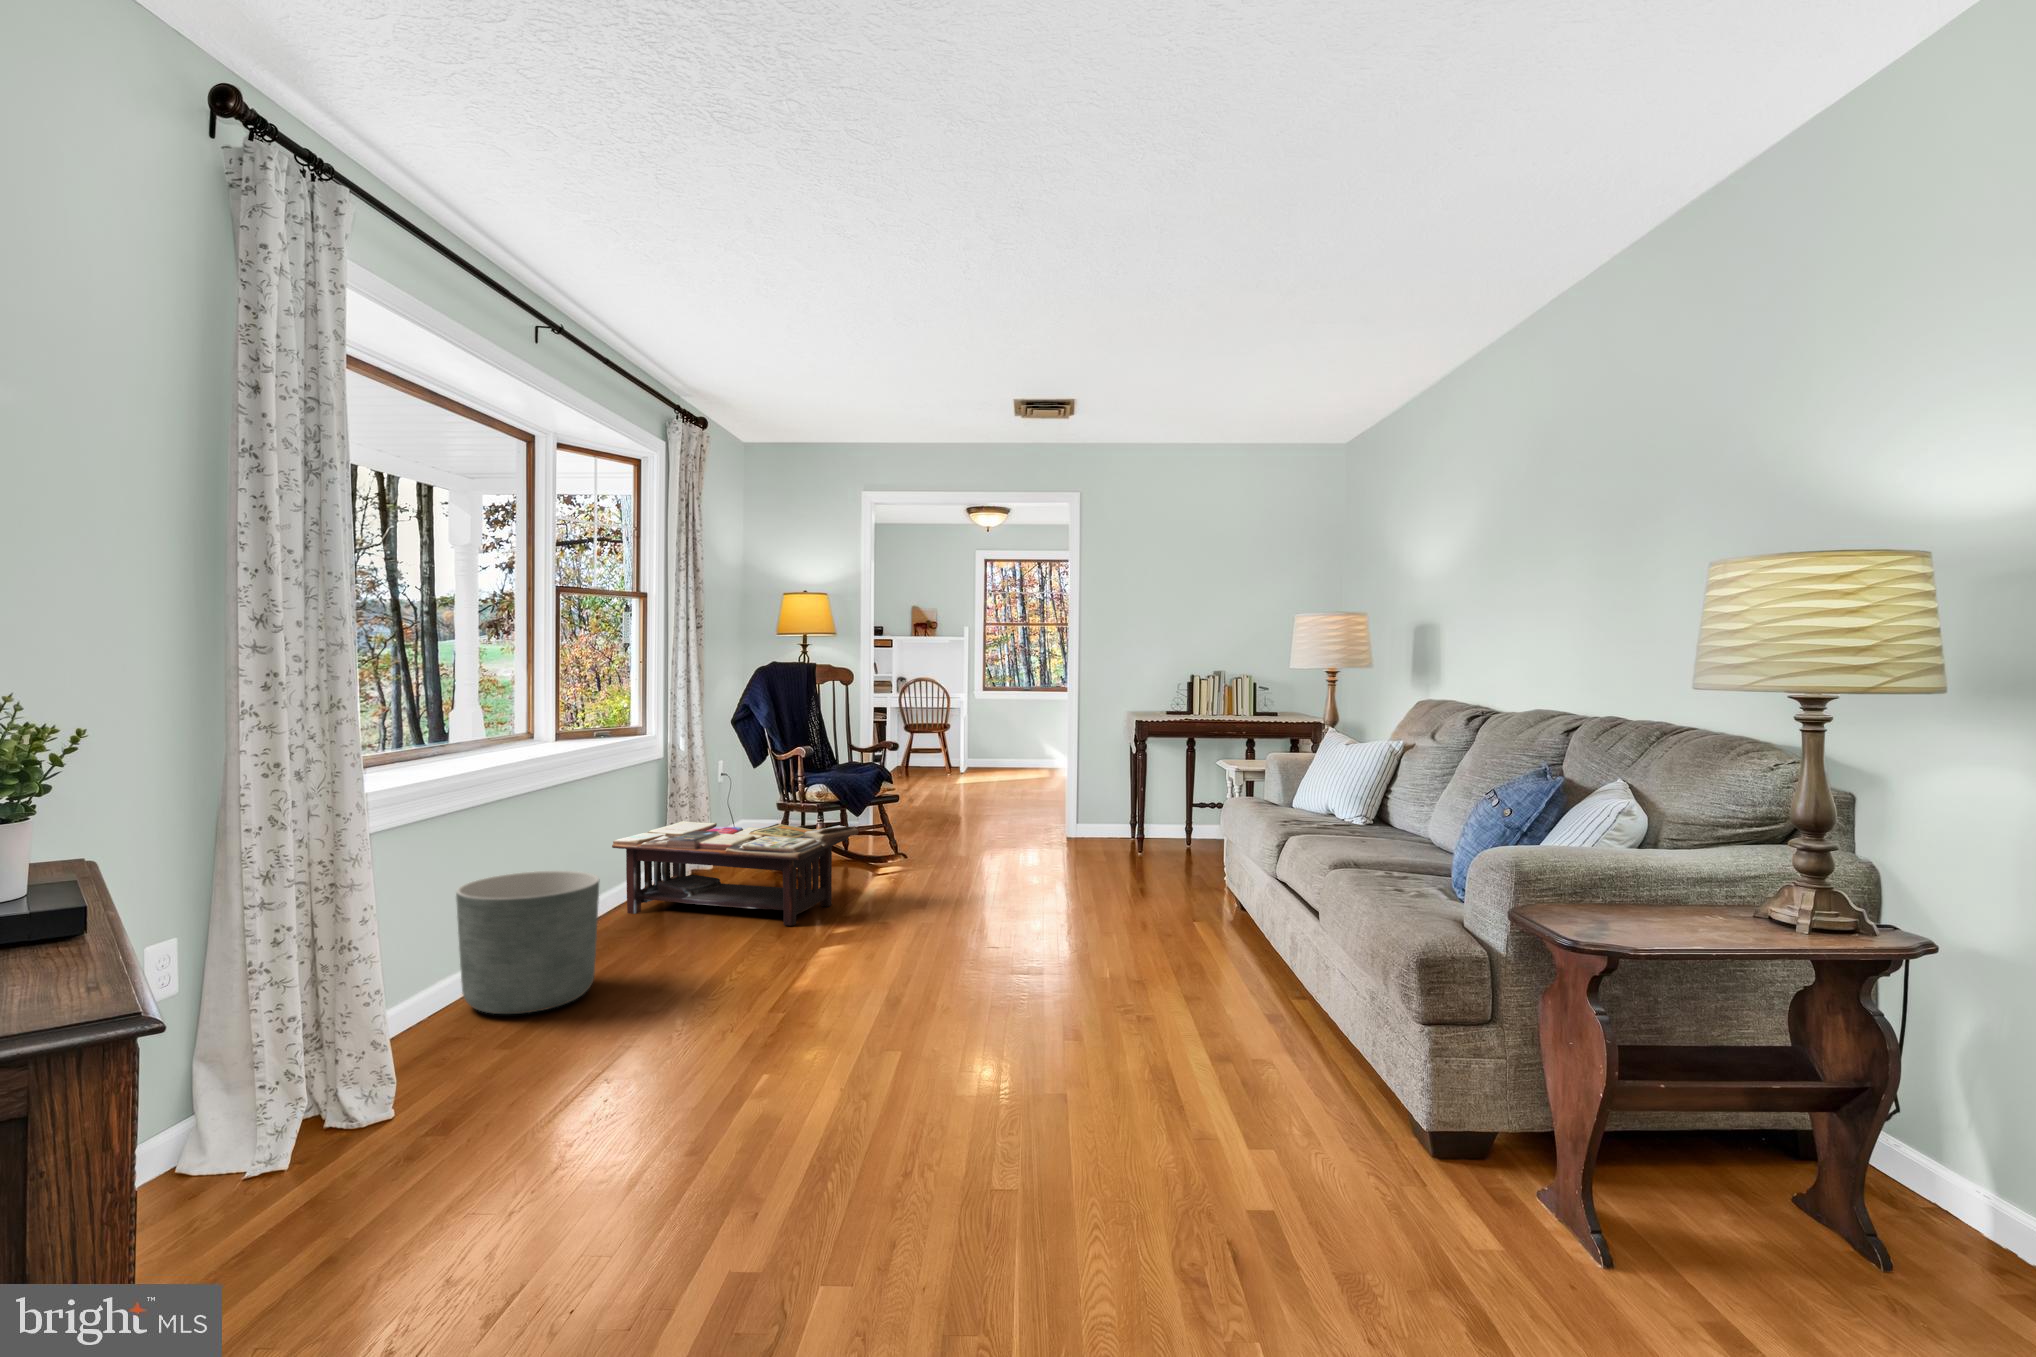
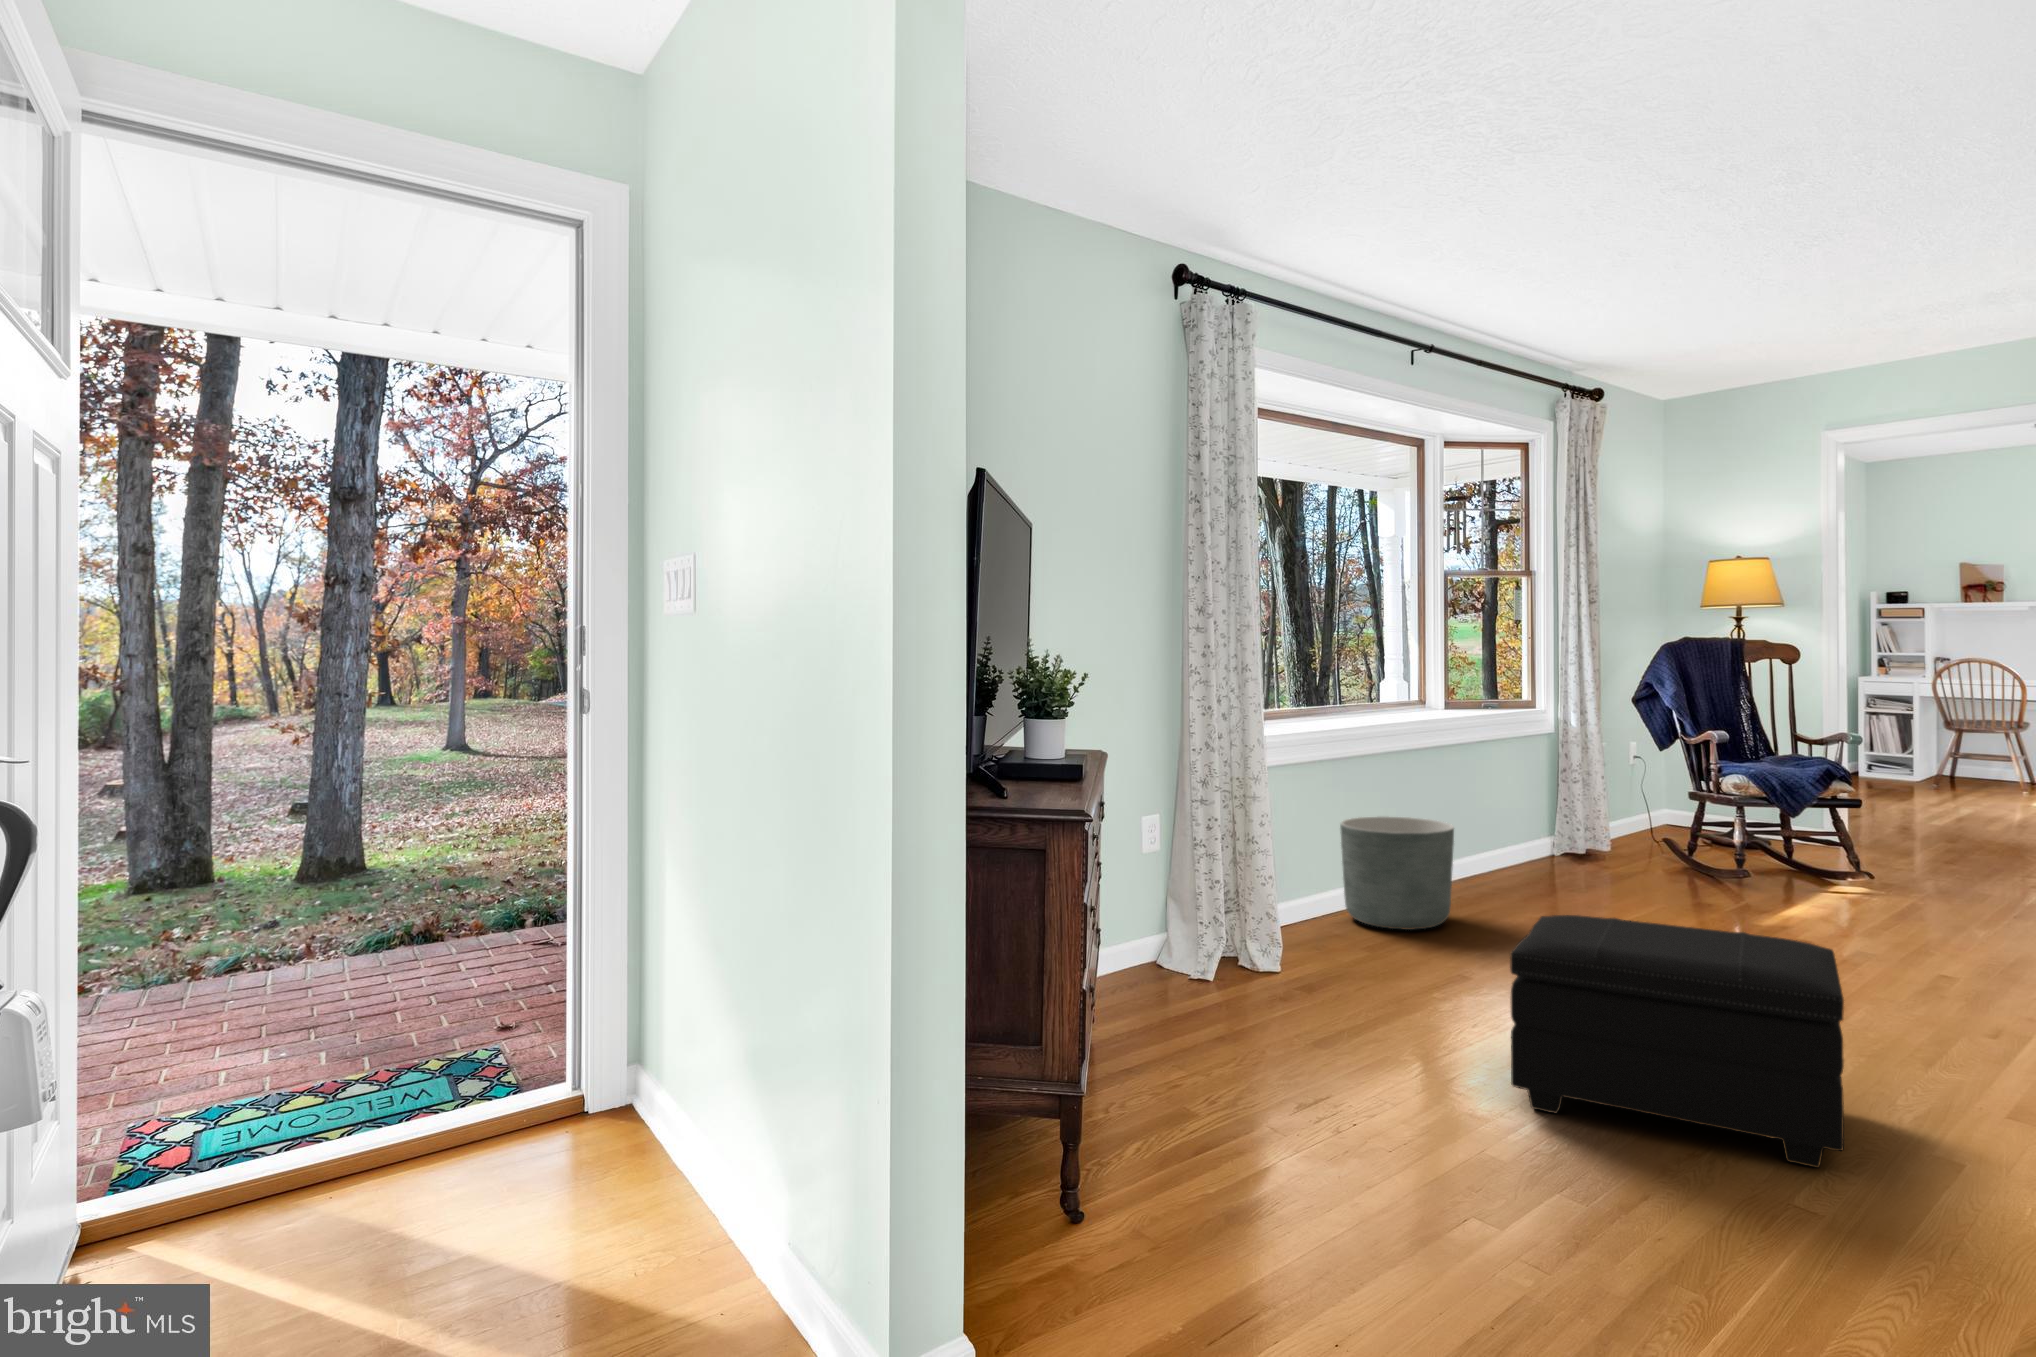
coffee table: present [612,821,858,926] -> none [1491,797,1763,911]
footstool: none [763,965,1072,1232] -> present [1510,915,1844,1168]

